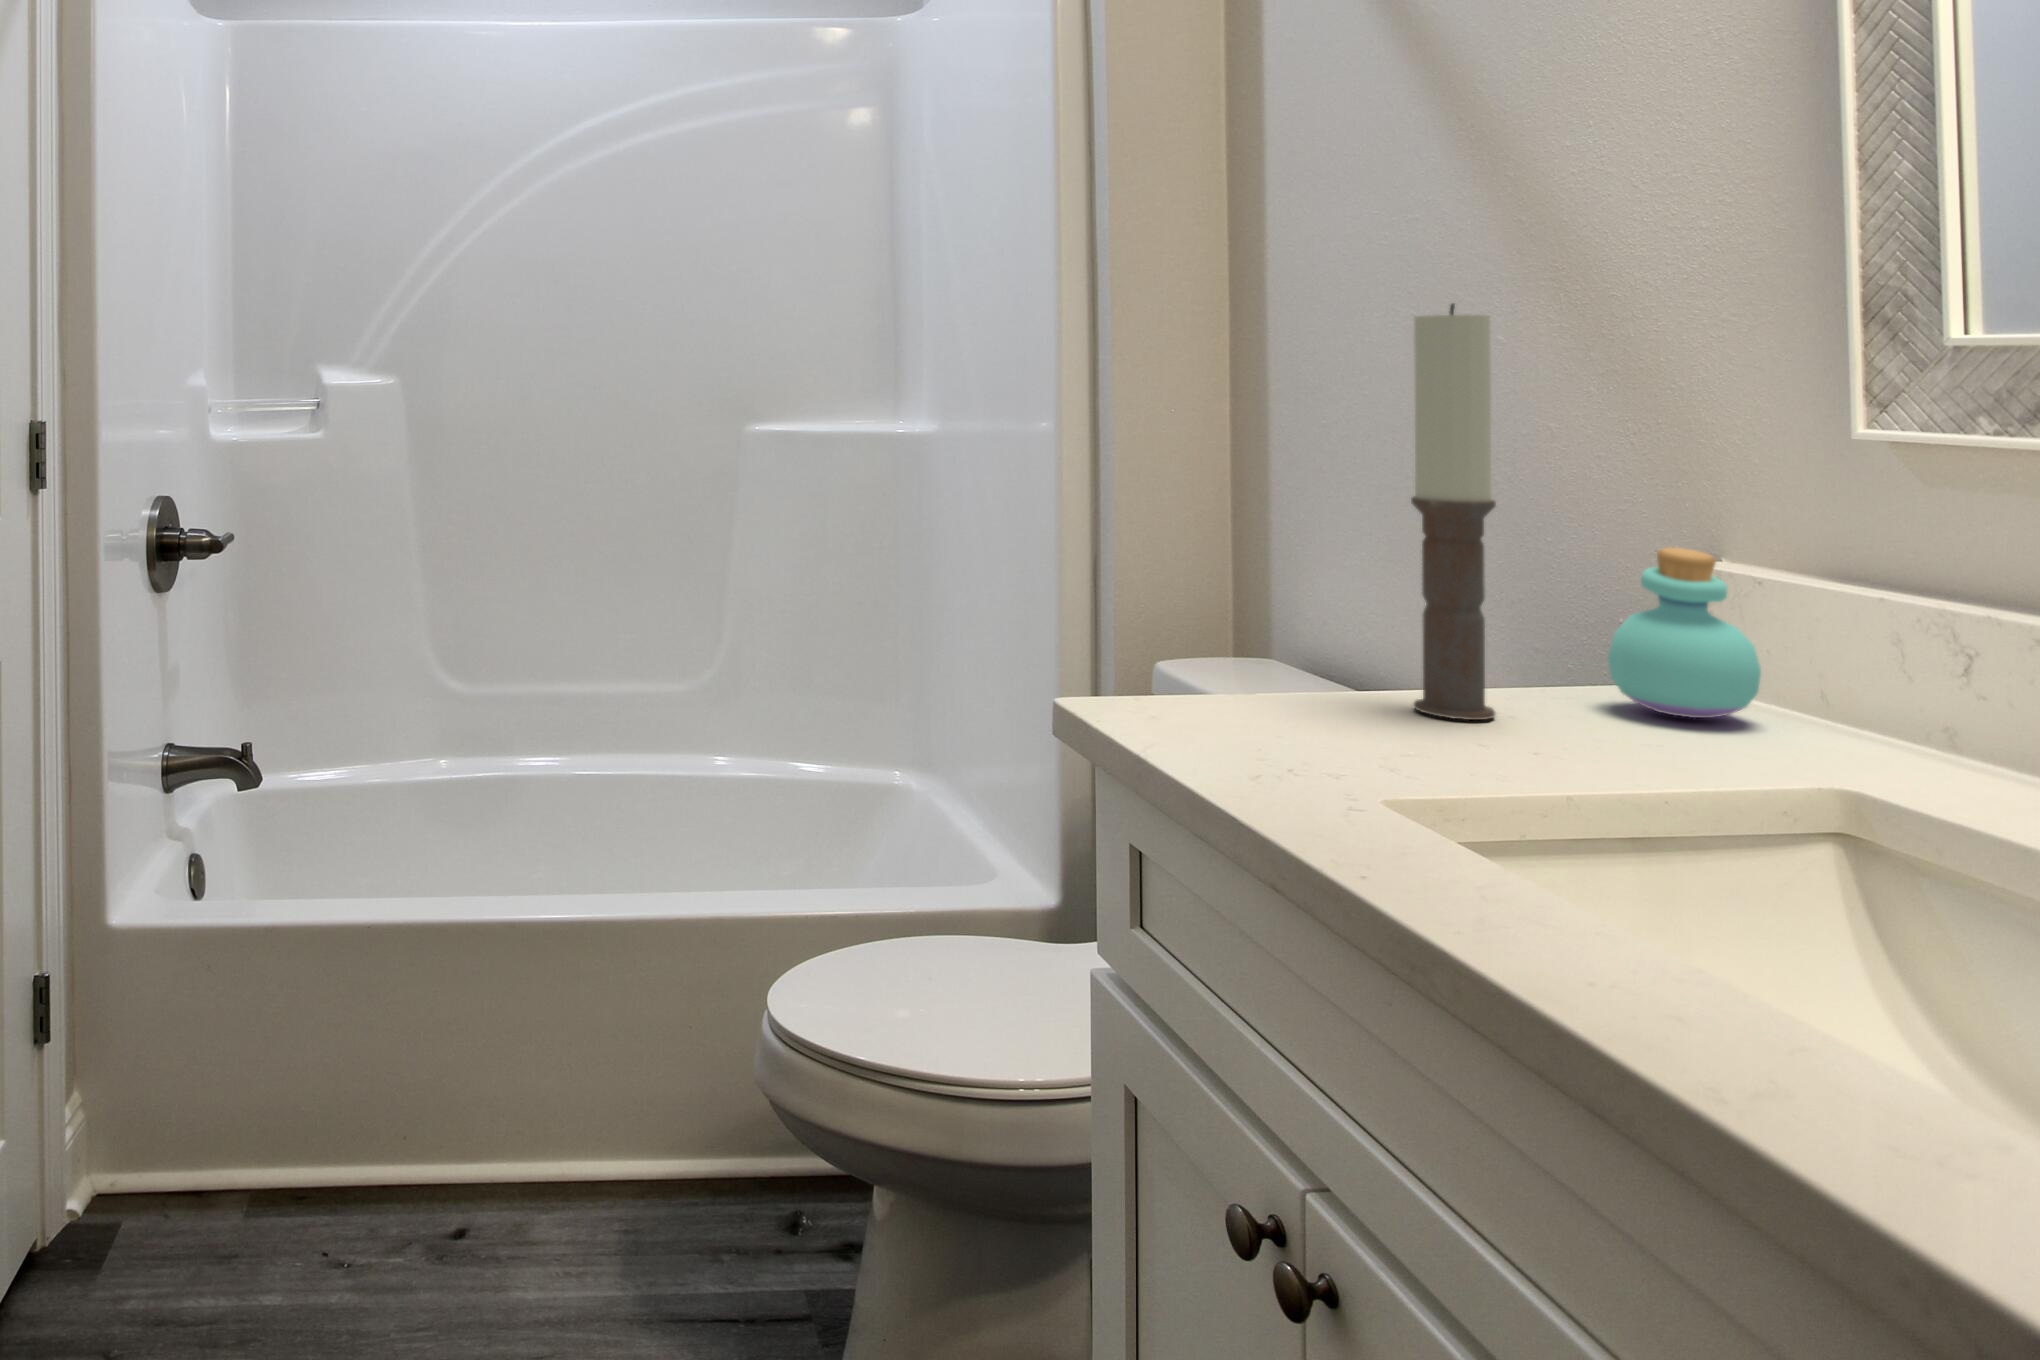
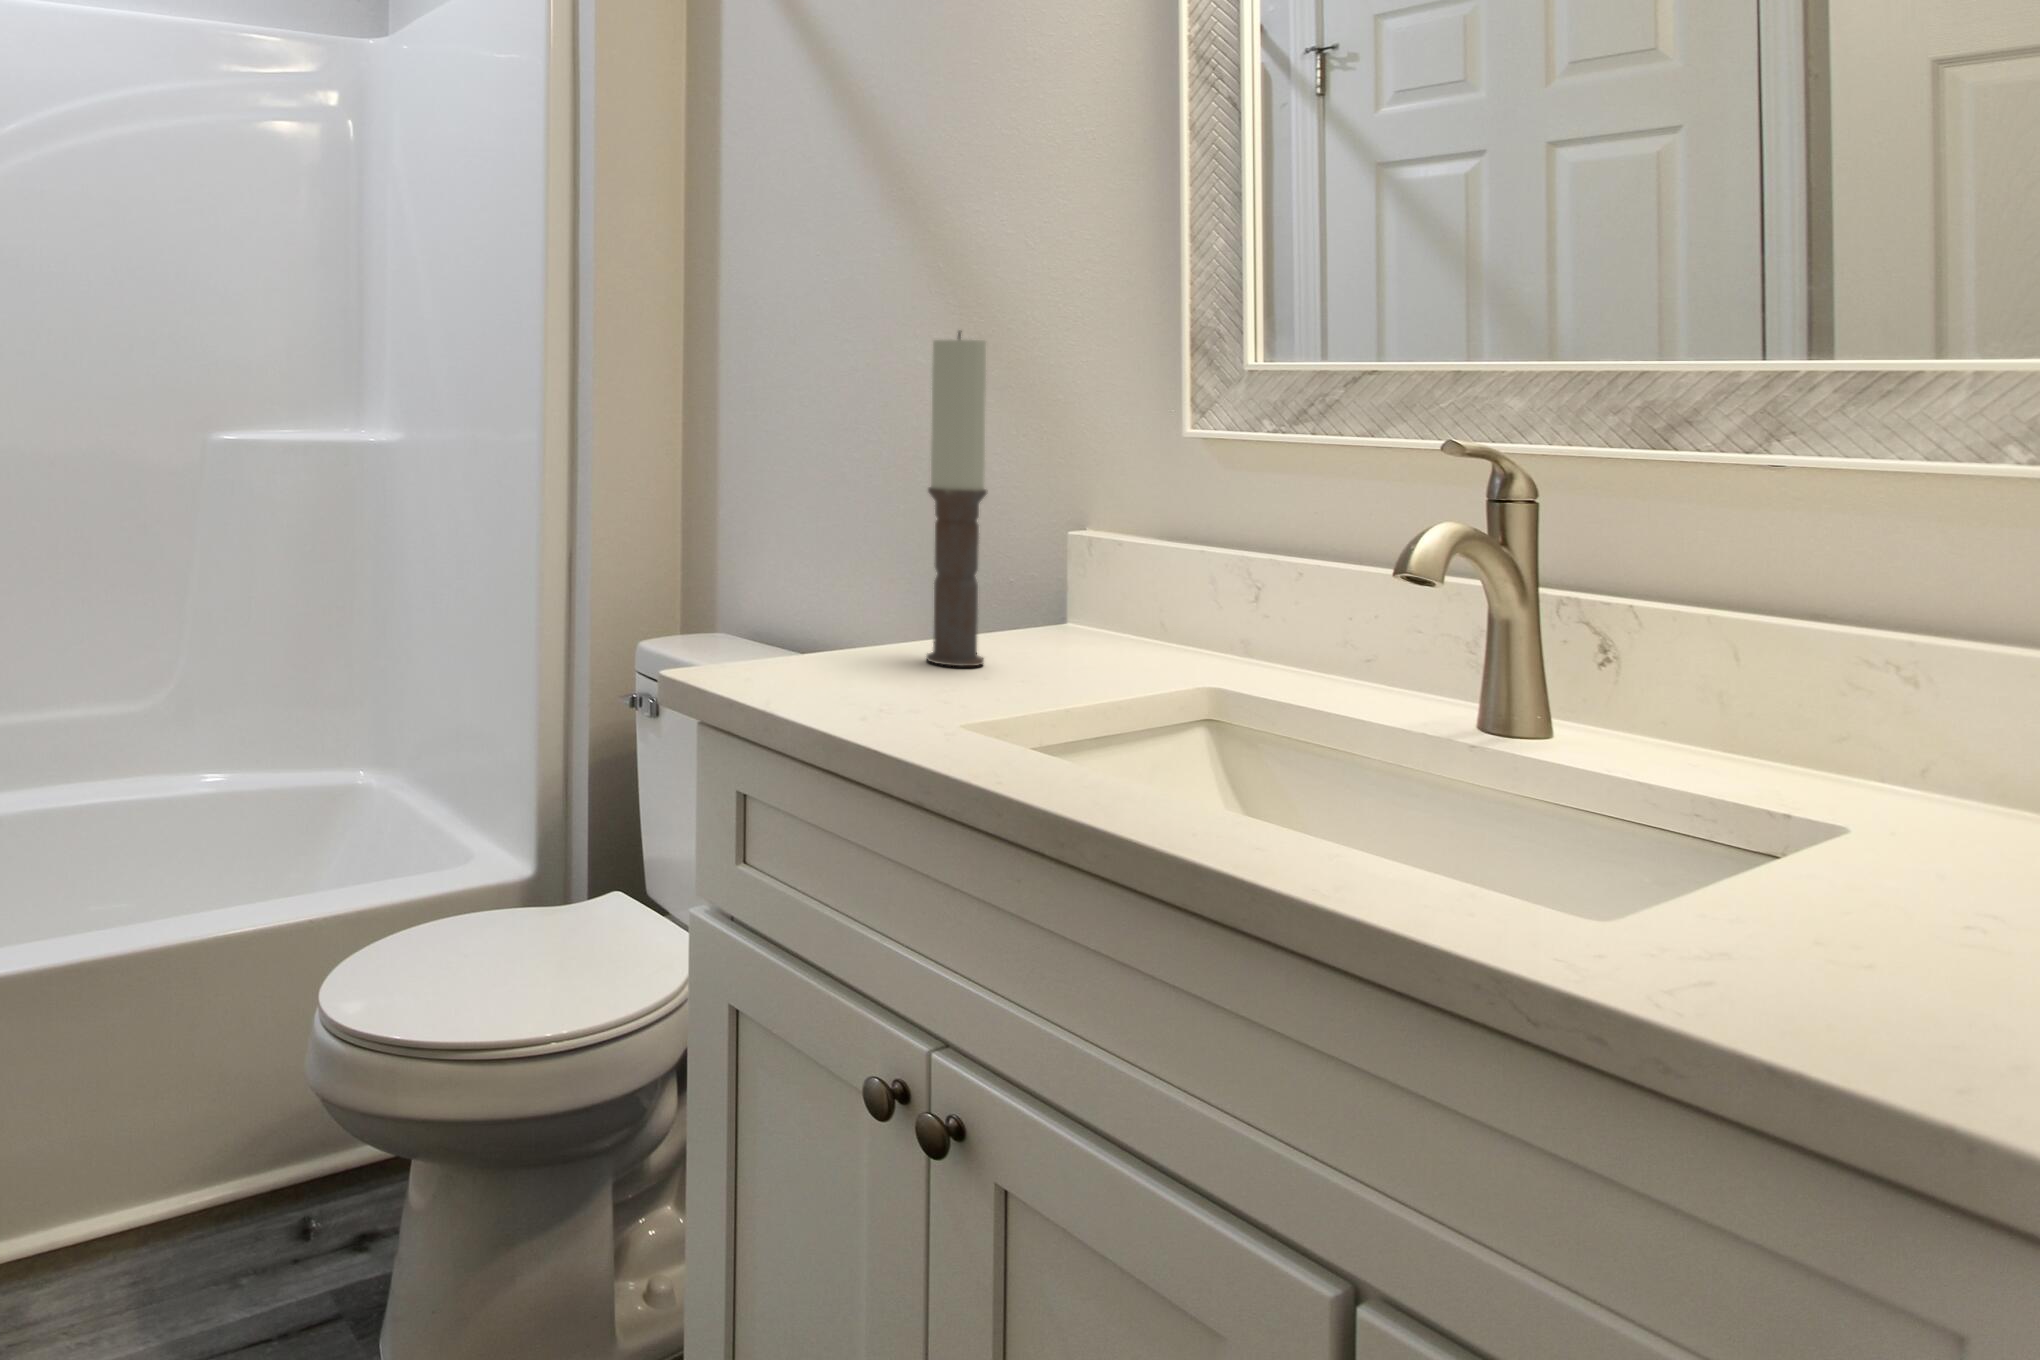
perfume bottle: present [1608,548,1761,718] -> none [1044,524,1143,653]

